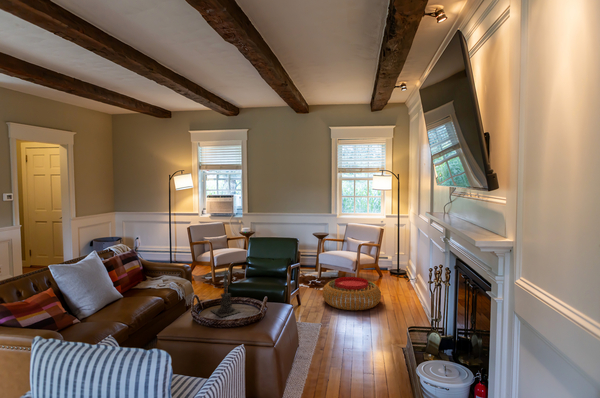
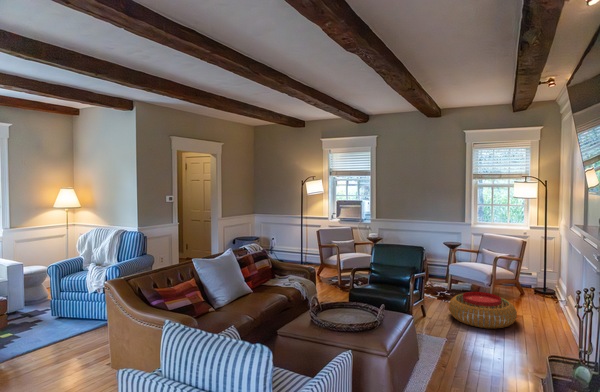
candle holder: present [211,271,240,317] -> none [335,273,361,317]

